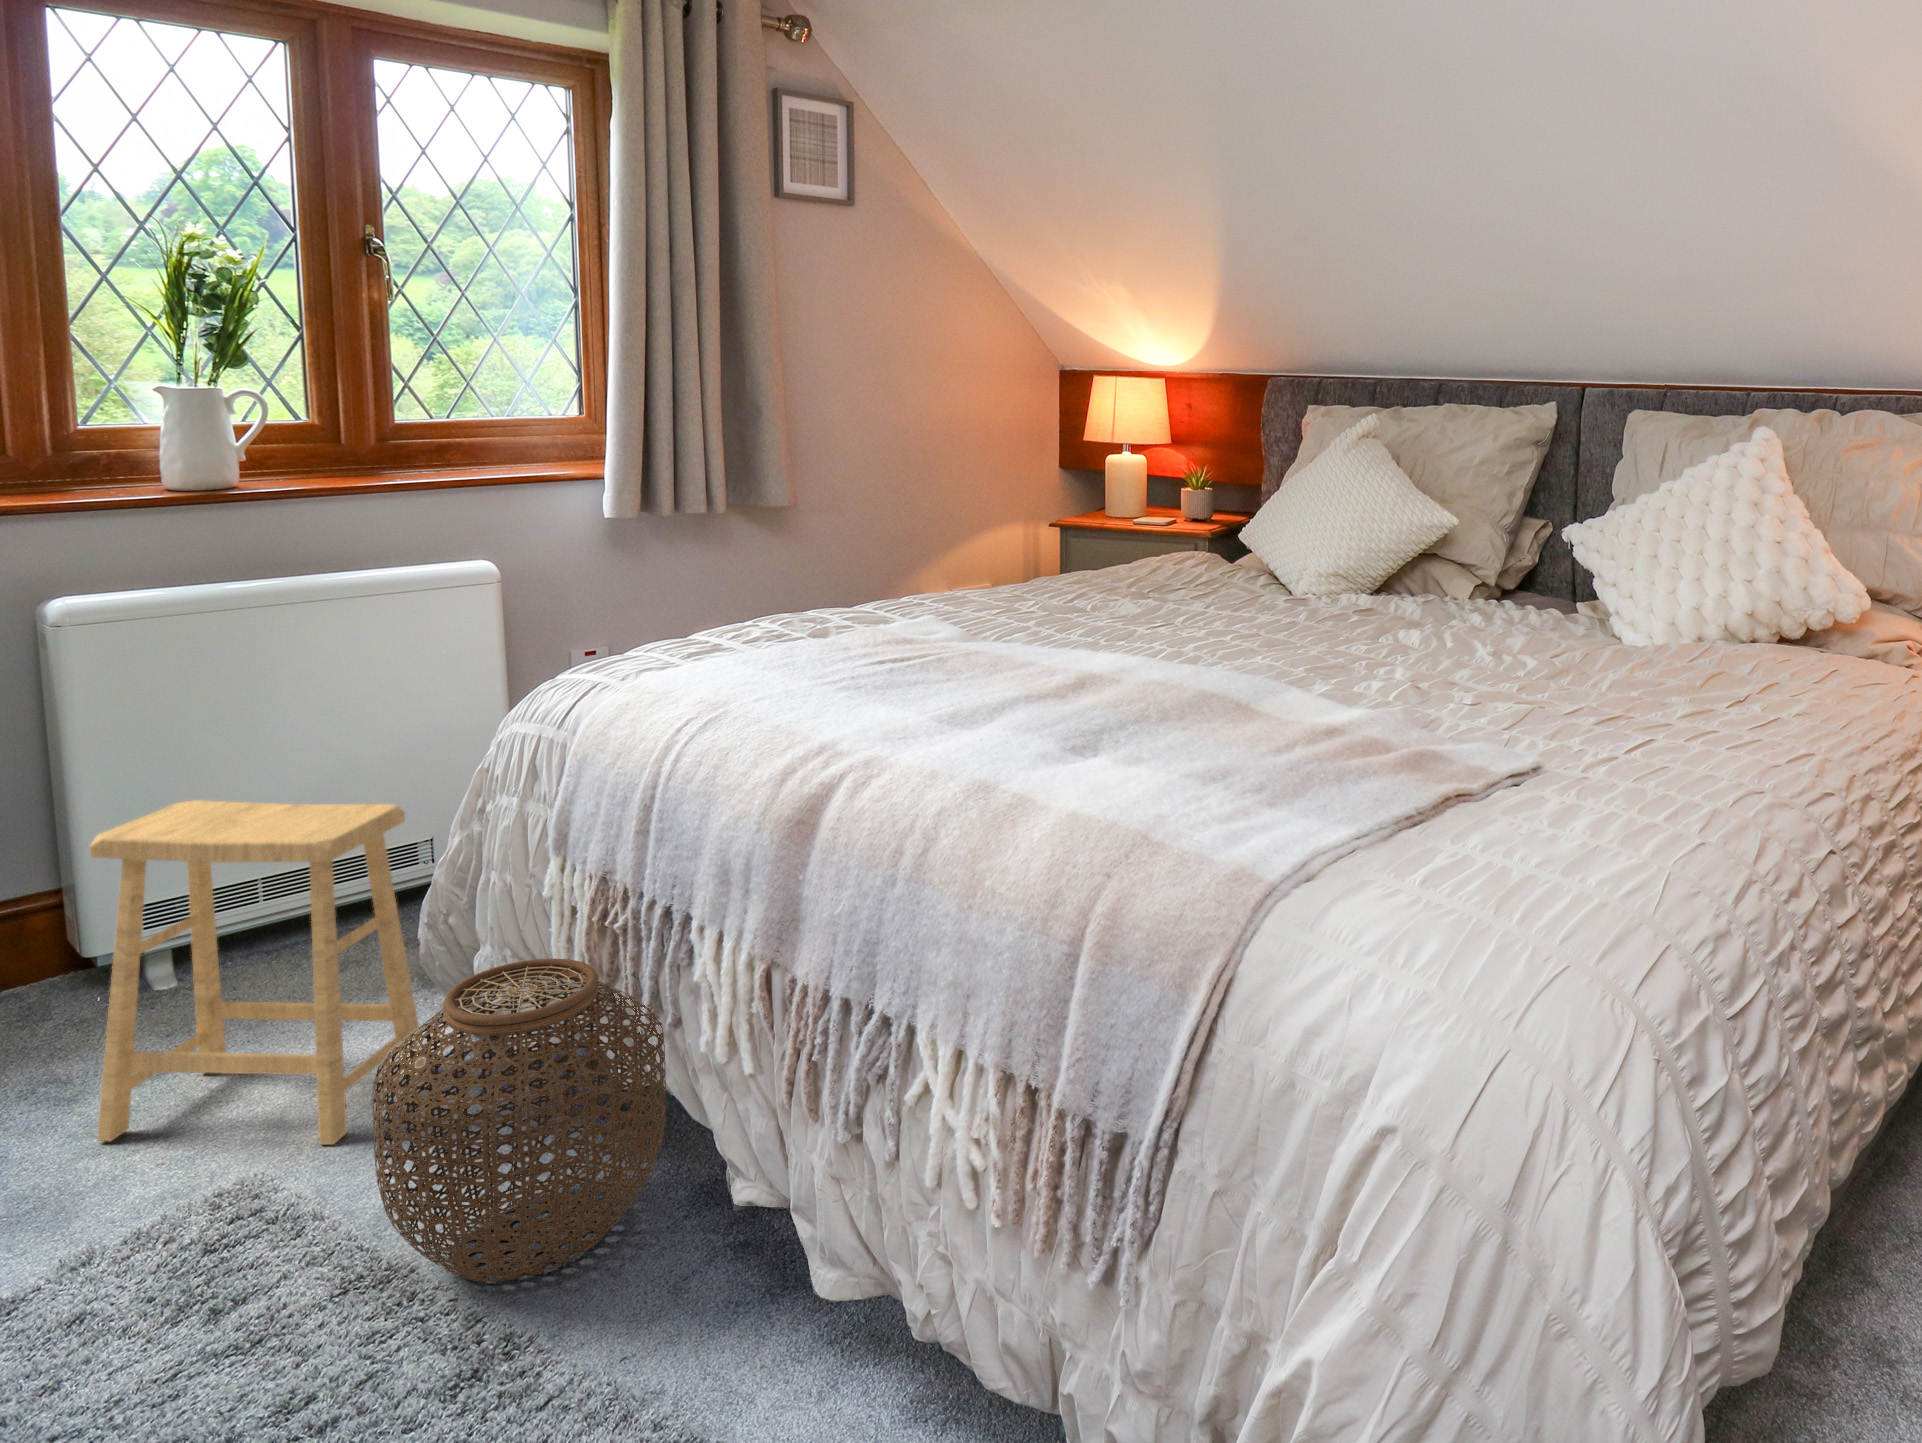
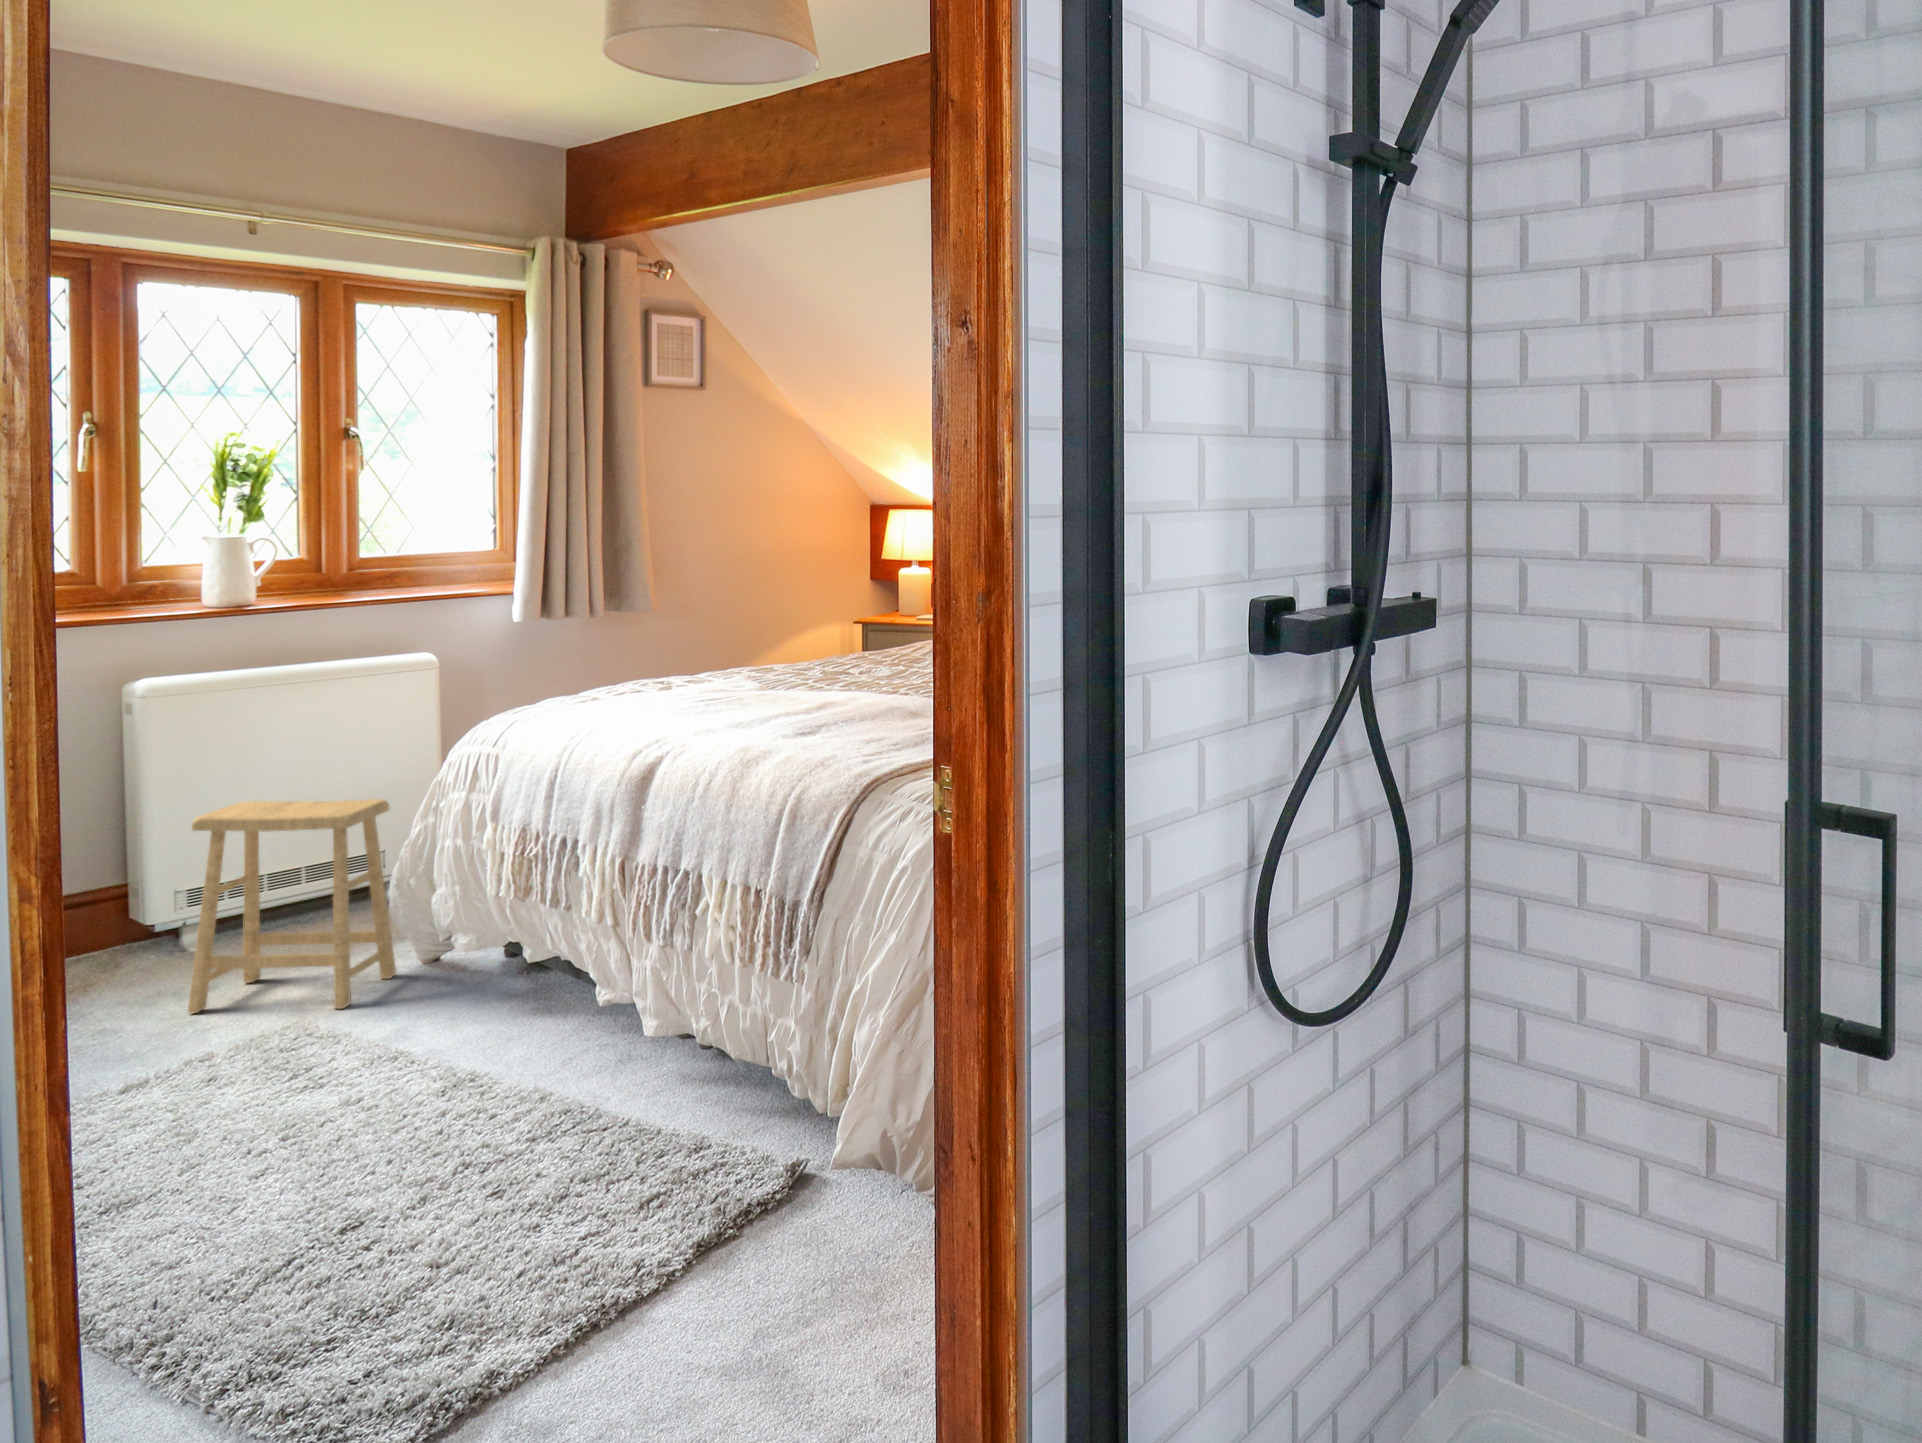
woven basket: present [372,959,666,1282] -> none [387,873,560,1055]

